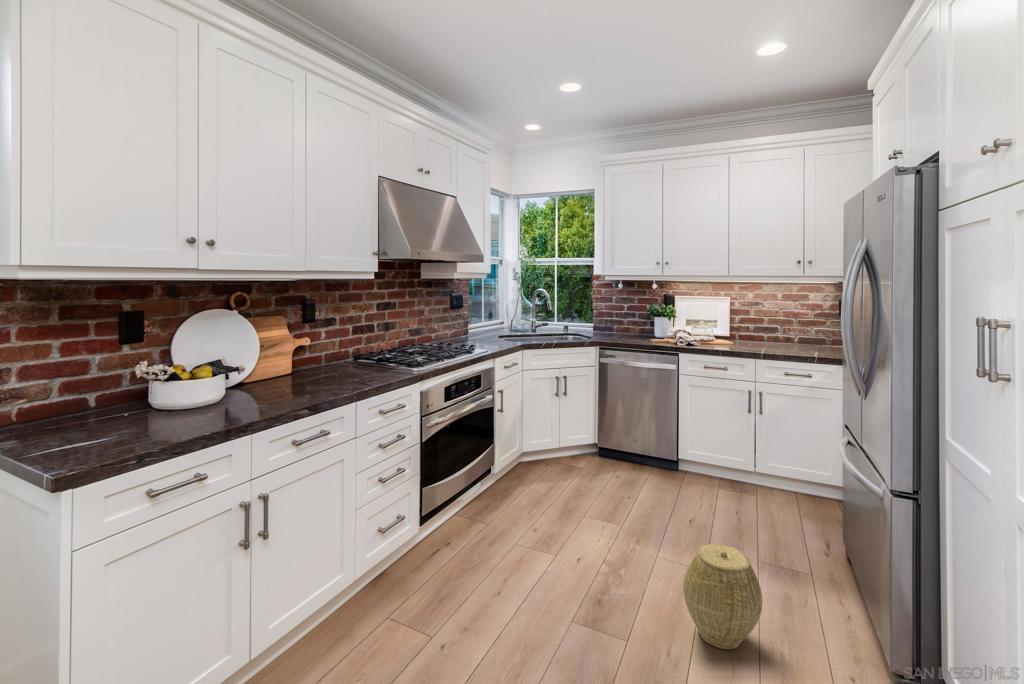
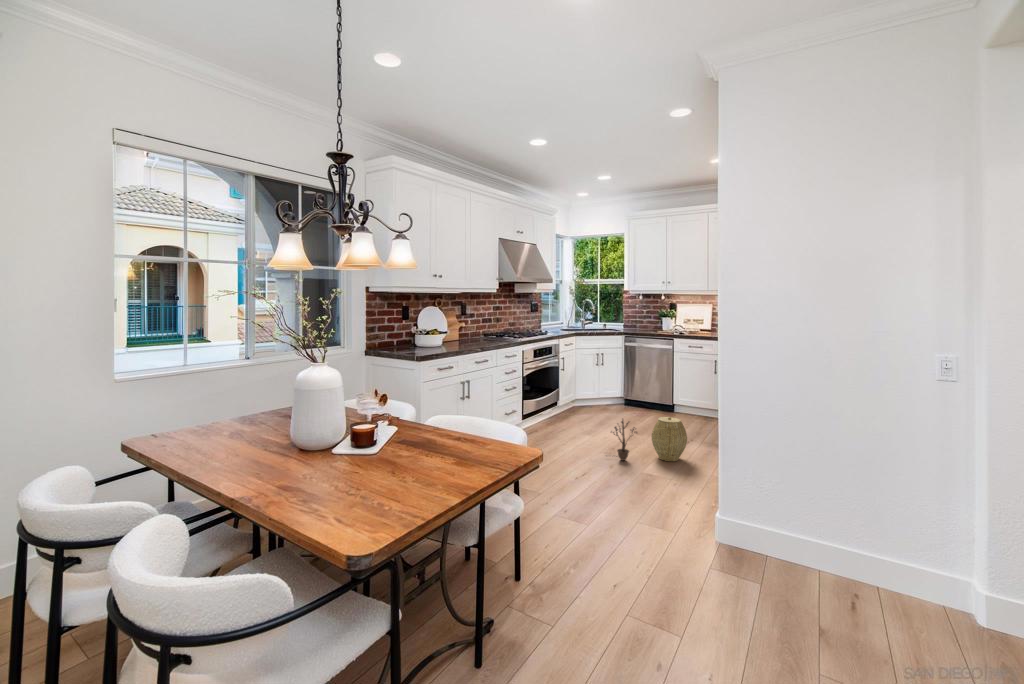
decorative plant: none [588,565,661,656] -> present [611,420,637,461]

